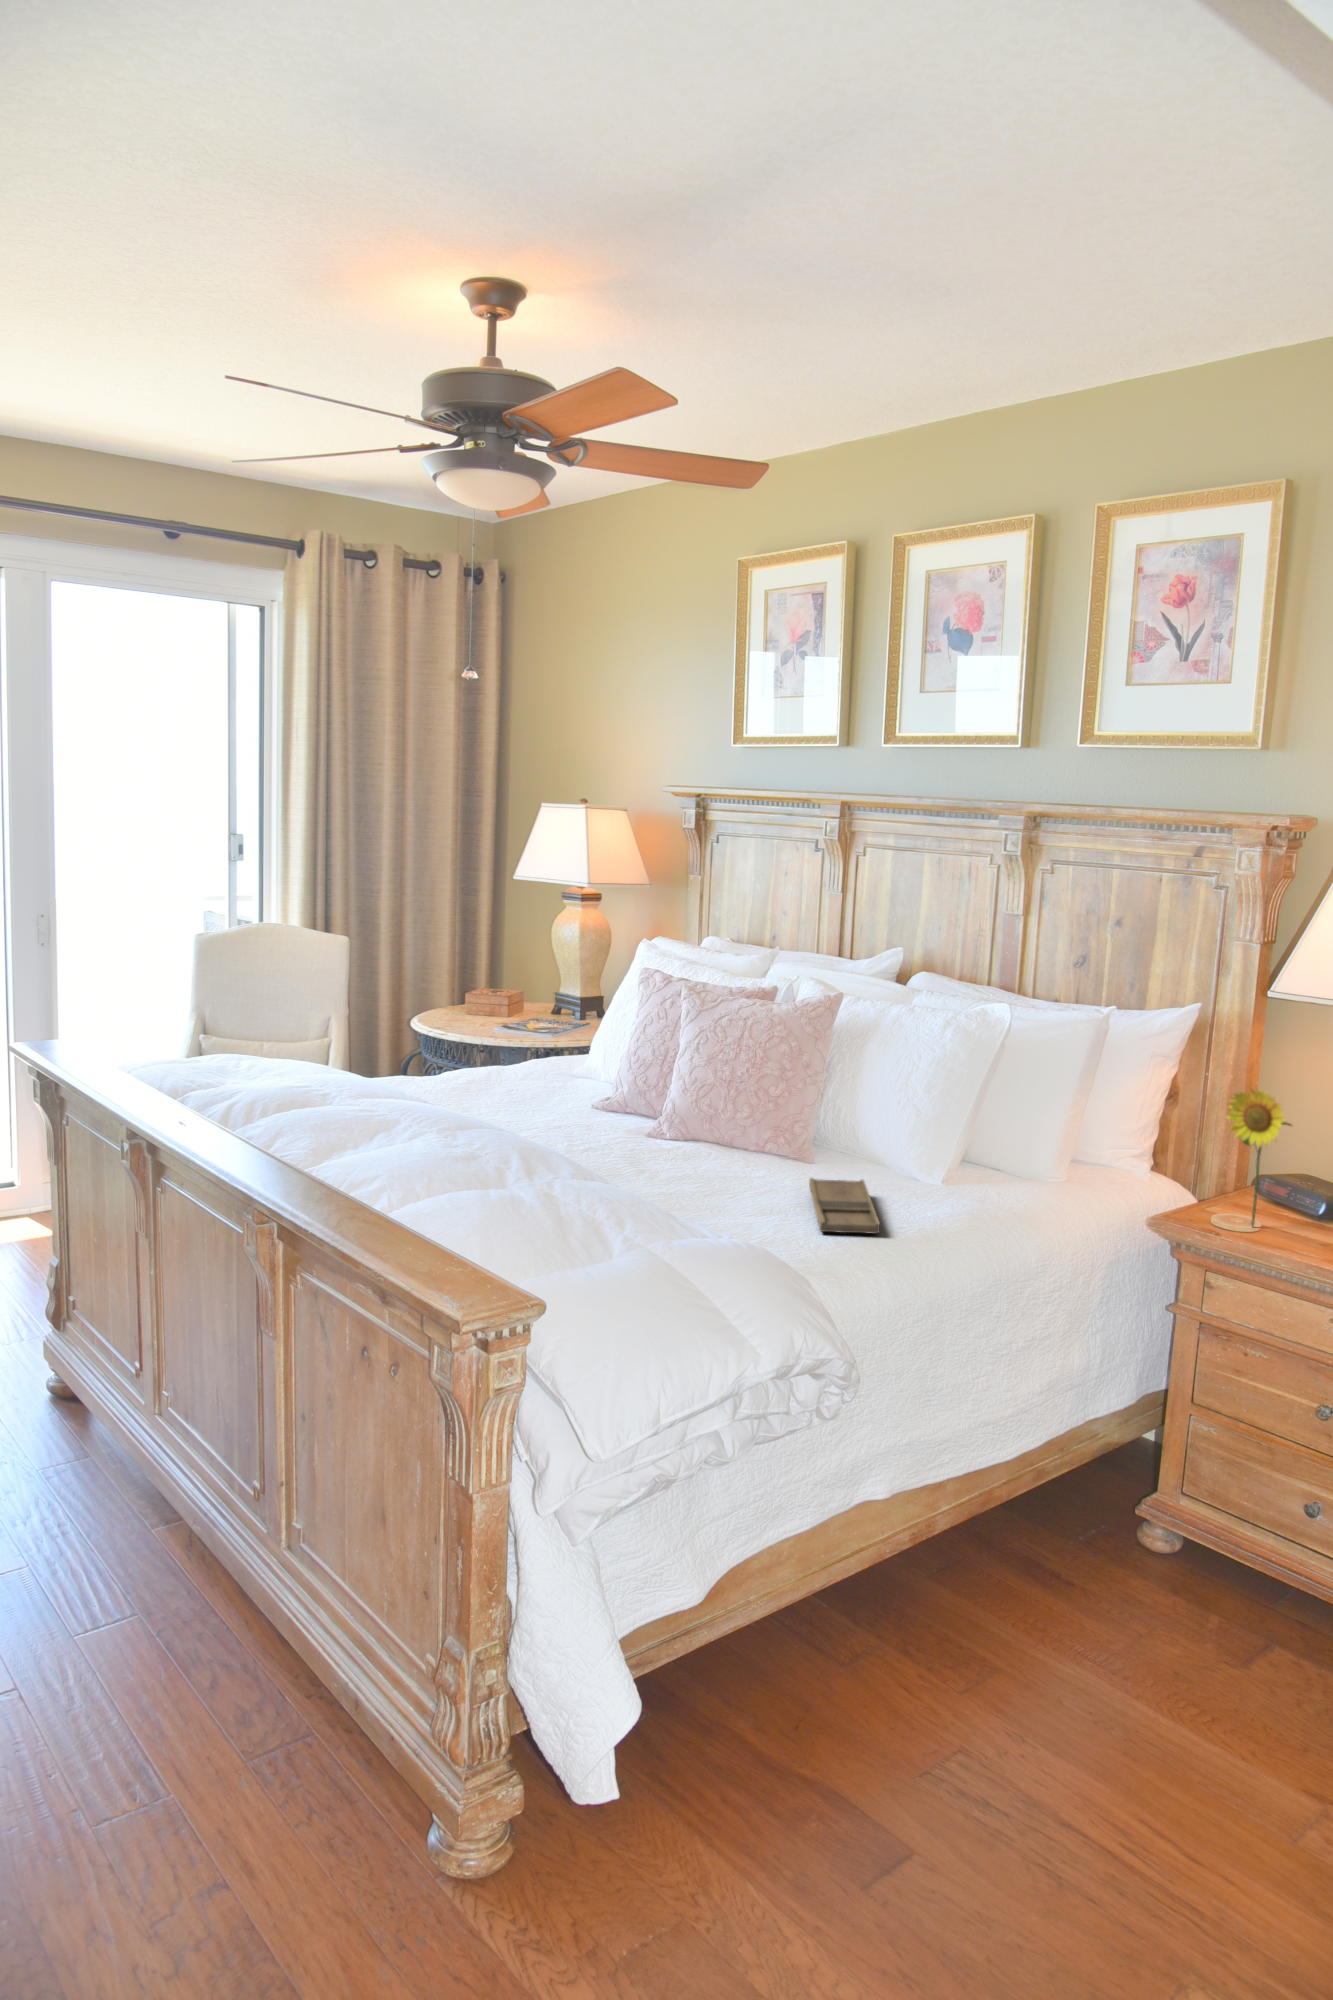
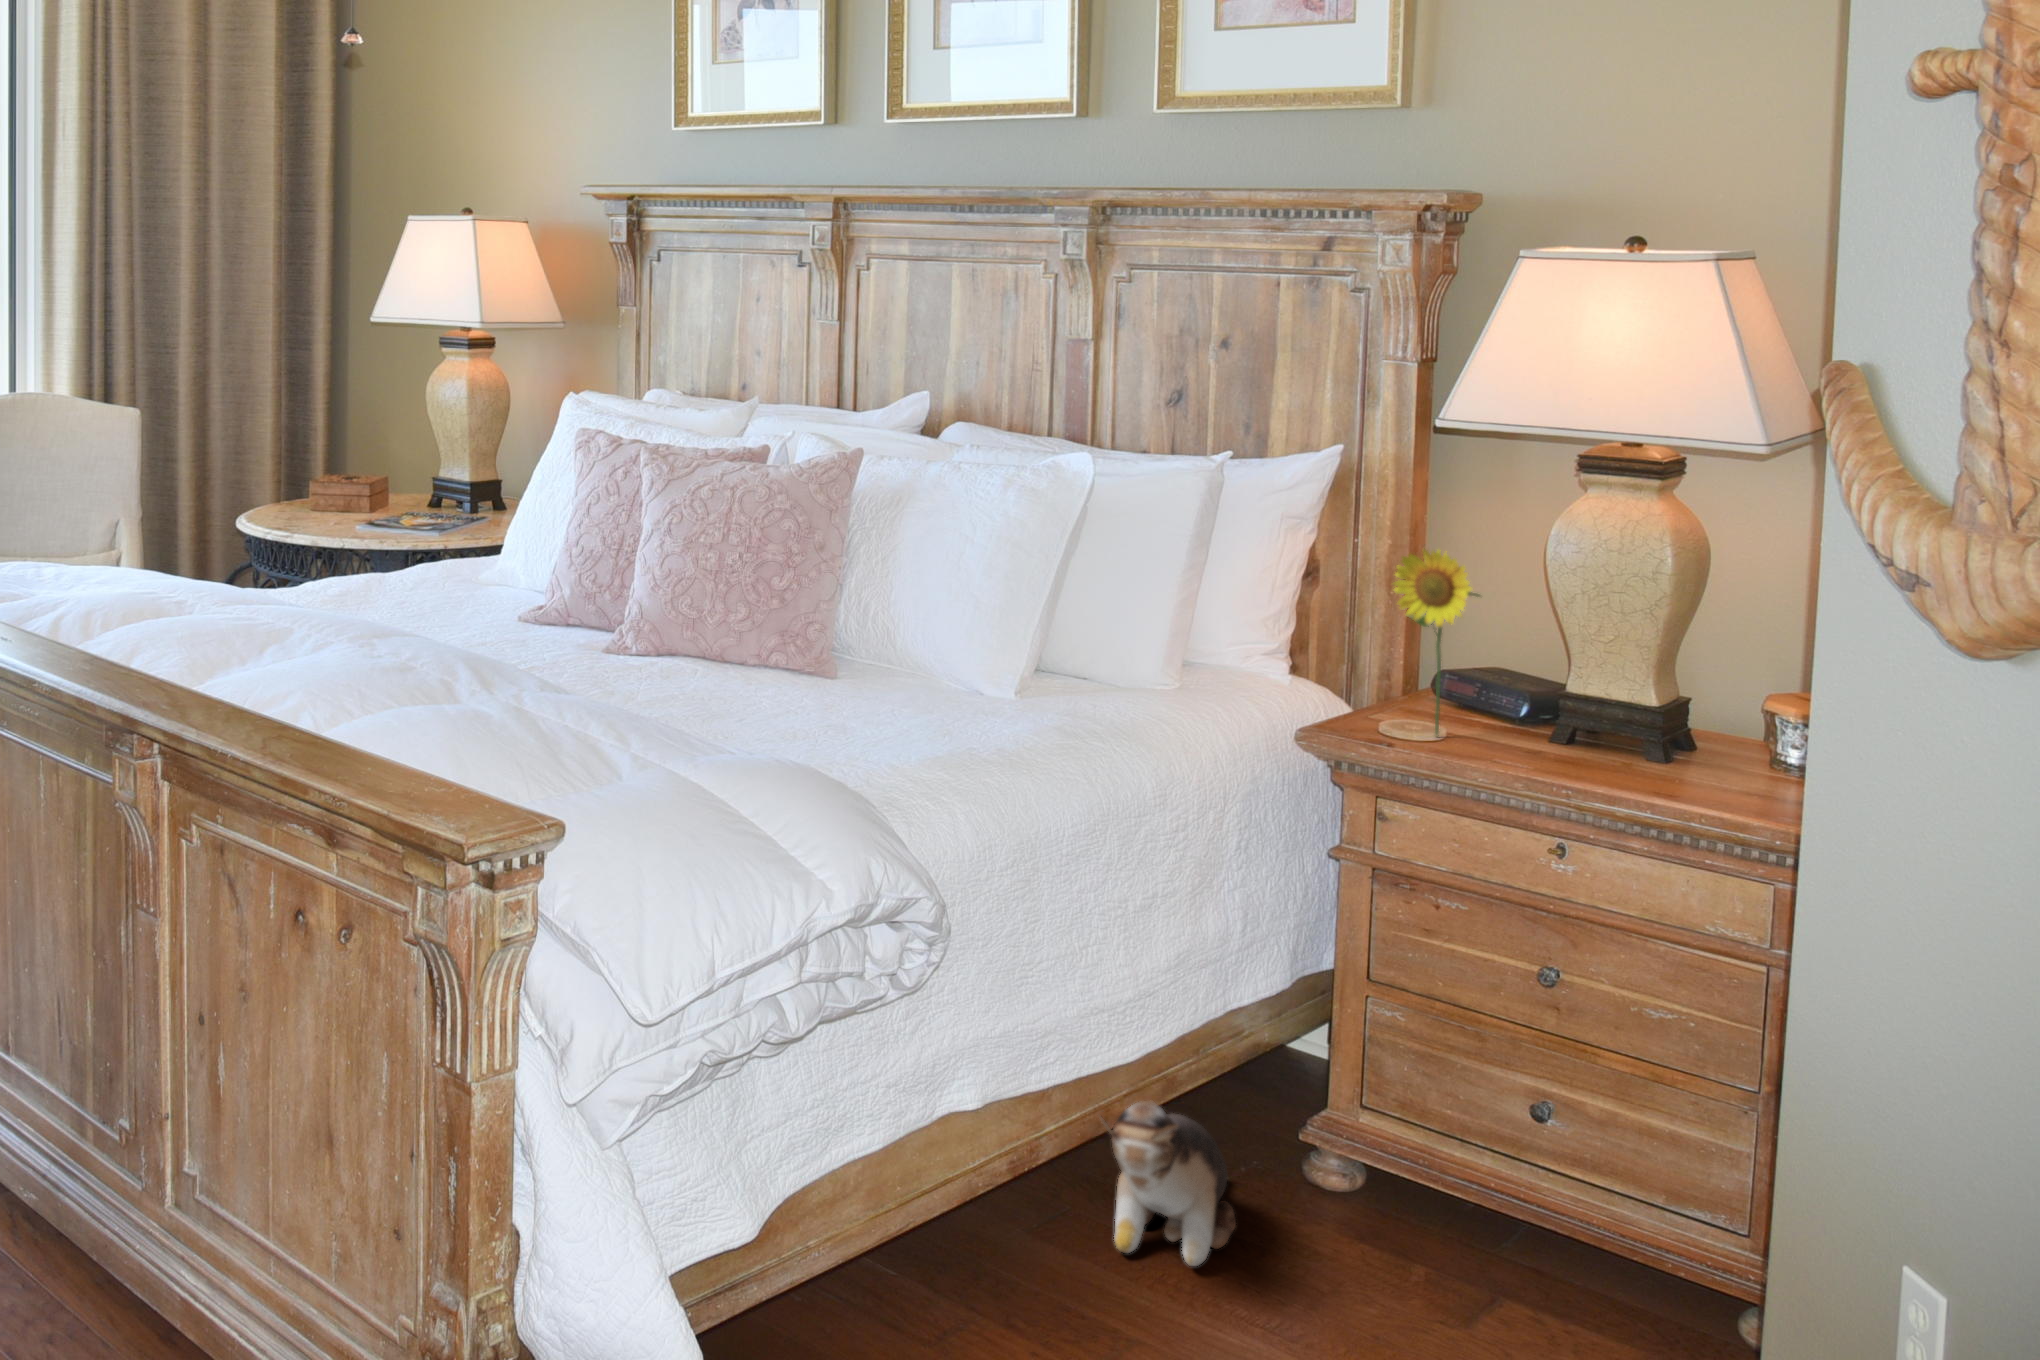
tray: present [809,1178,880,1233] -> none [839,690,947,756]
plush toy: none [979,1487,1080,1607] -> present [1099,1100,1236,1266]

